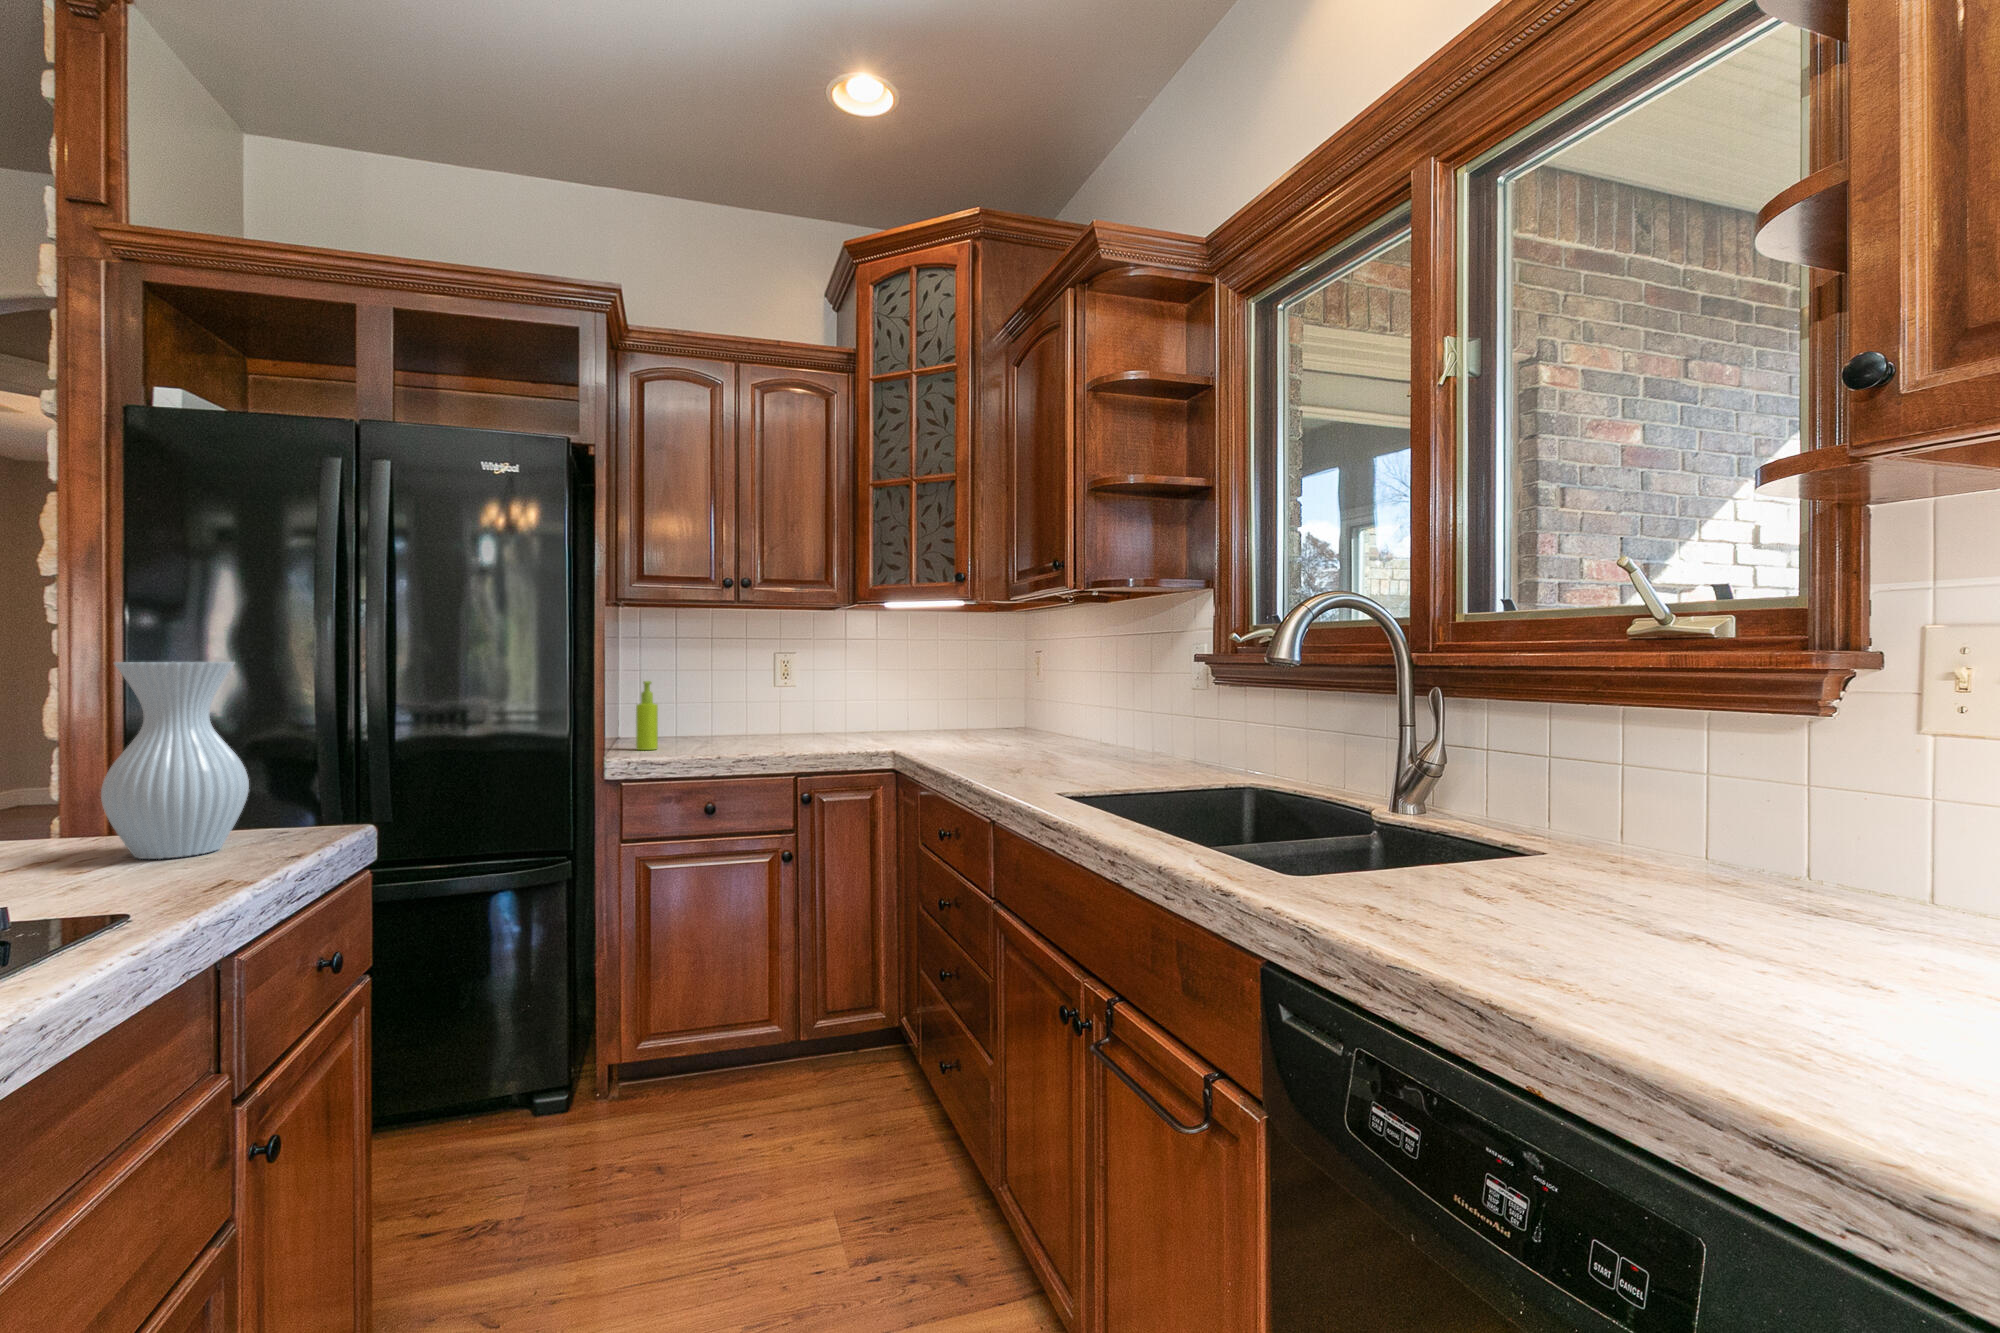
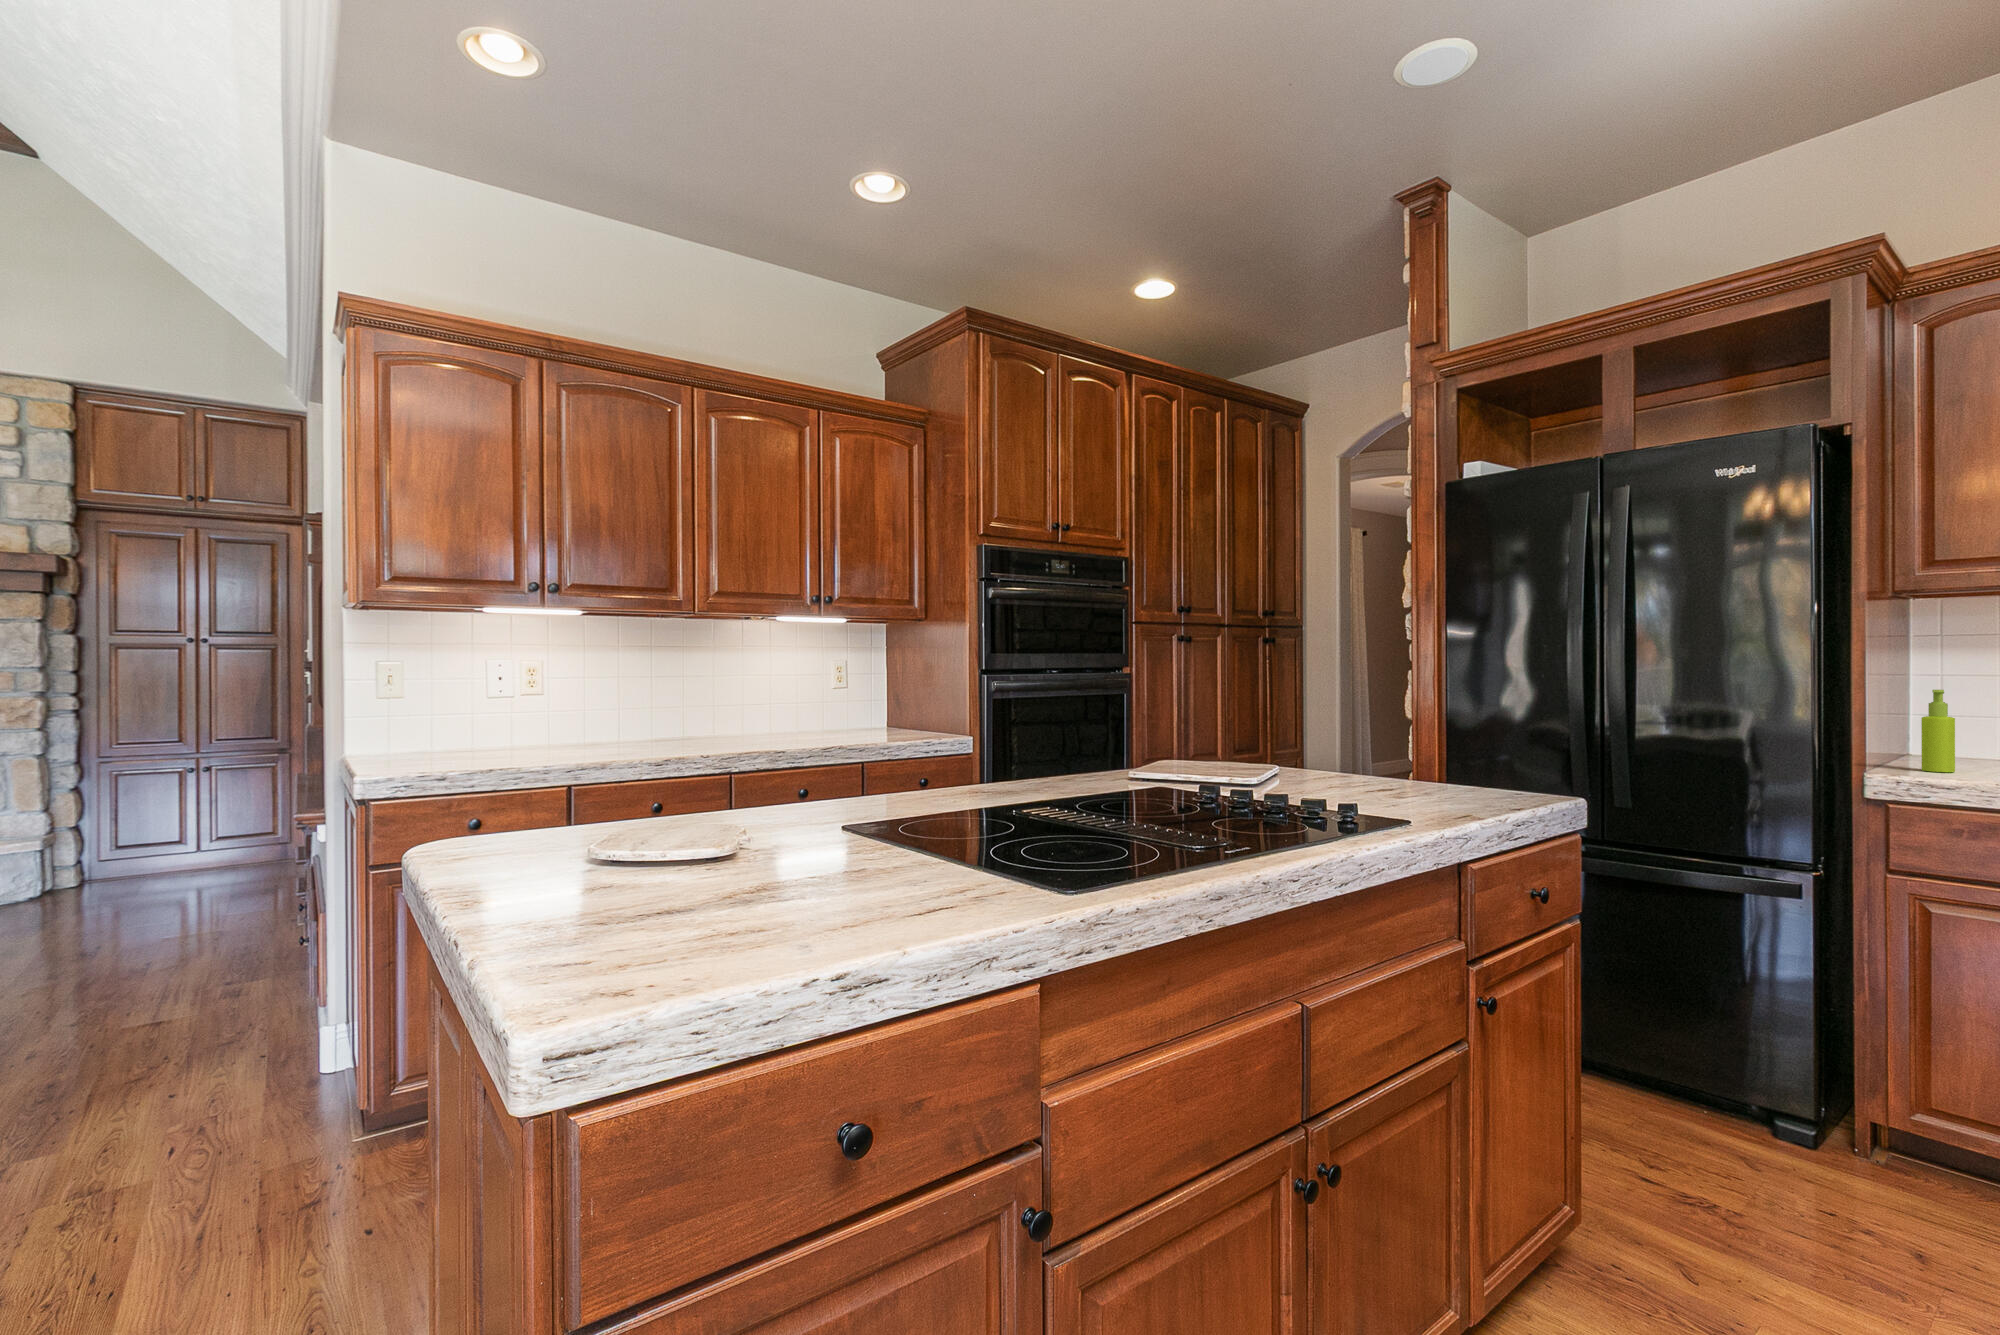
vase: present [101,662,249,859] -> none [1410,668,1492,799]

